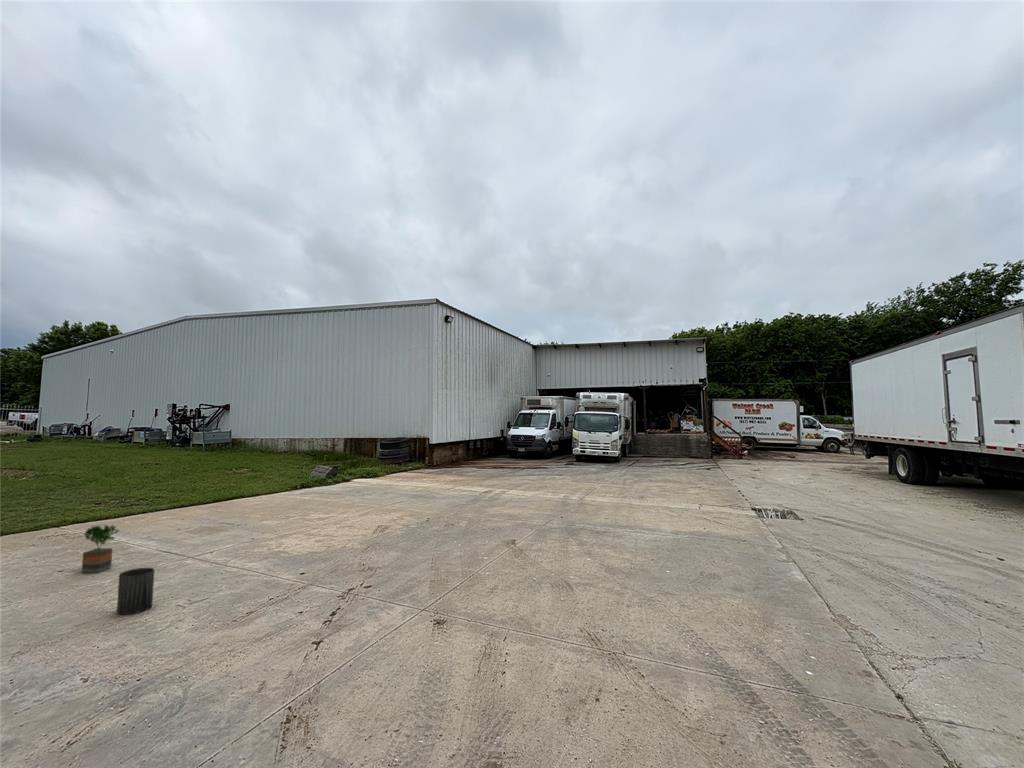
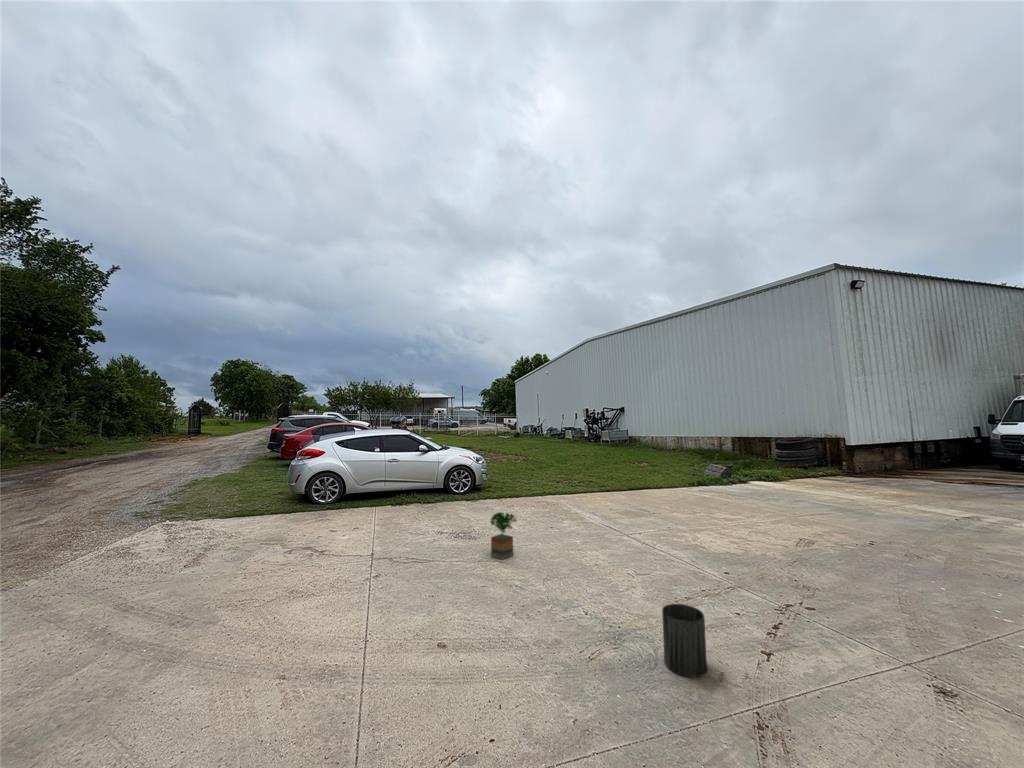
trash can: present [117,568,155,614] -> present [662,604,707,677]

